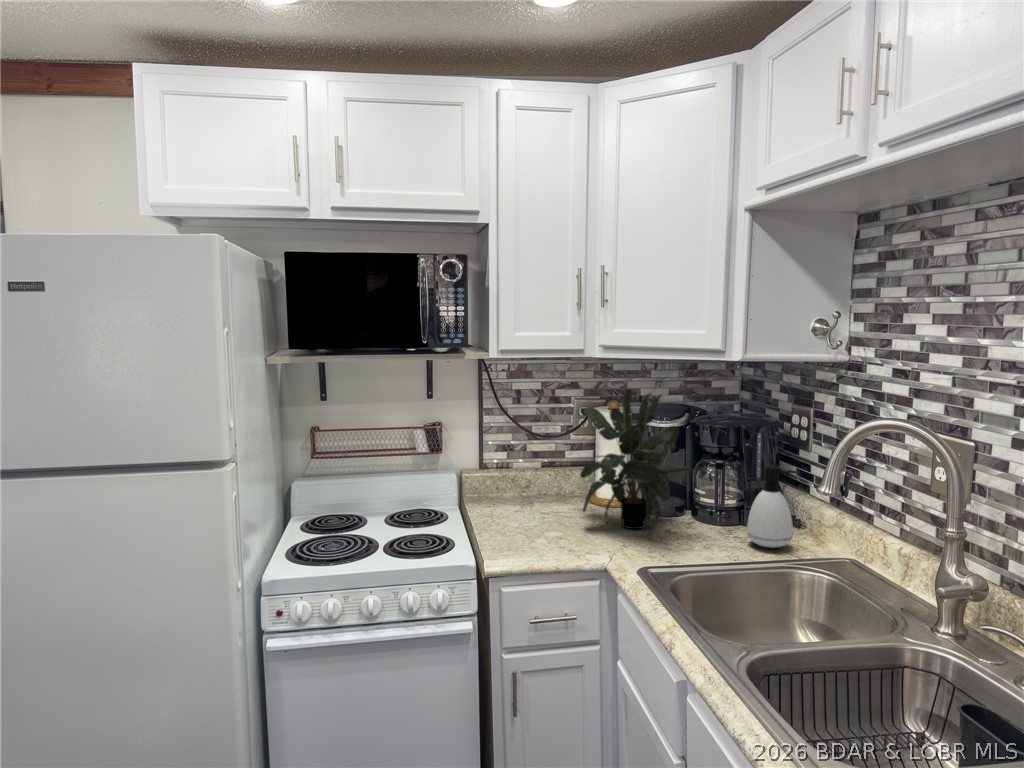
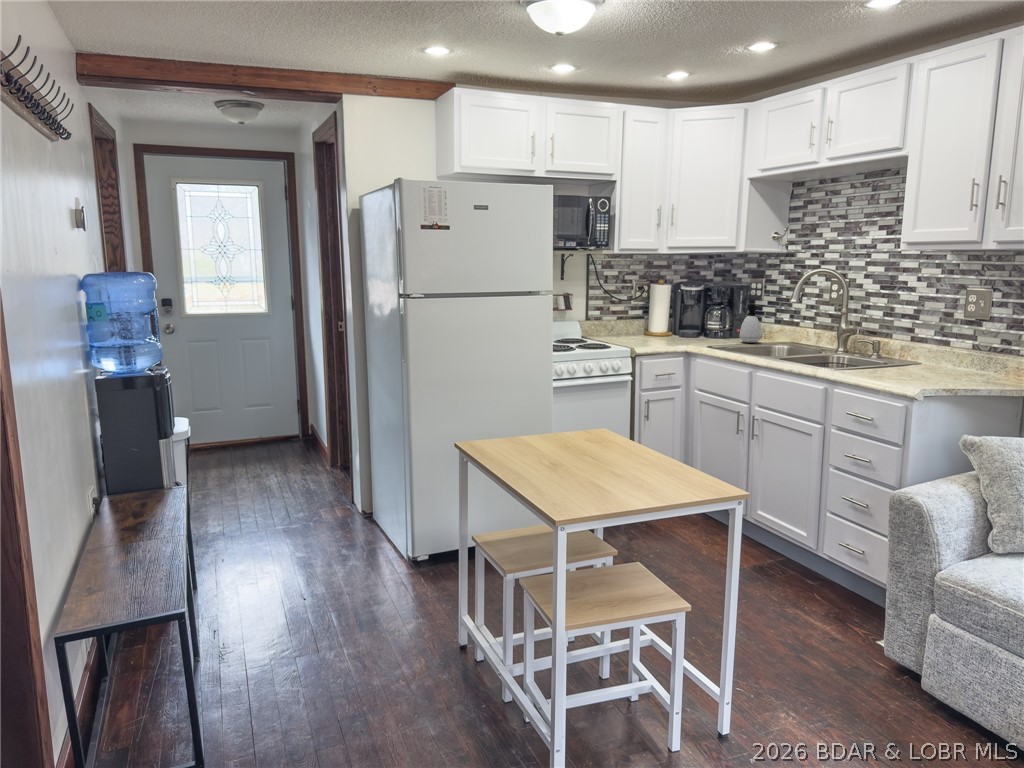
potted plant: present [580,389,693,529] -> none [651,271,715,341]

